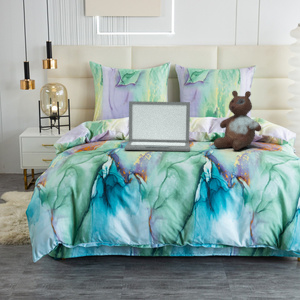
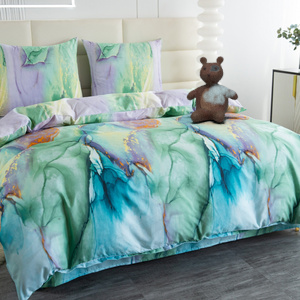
laptop: present [124,101,190,151] -> none [83,74,173,136]

